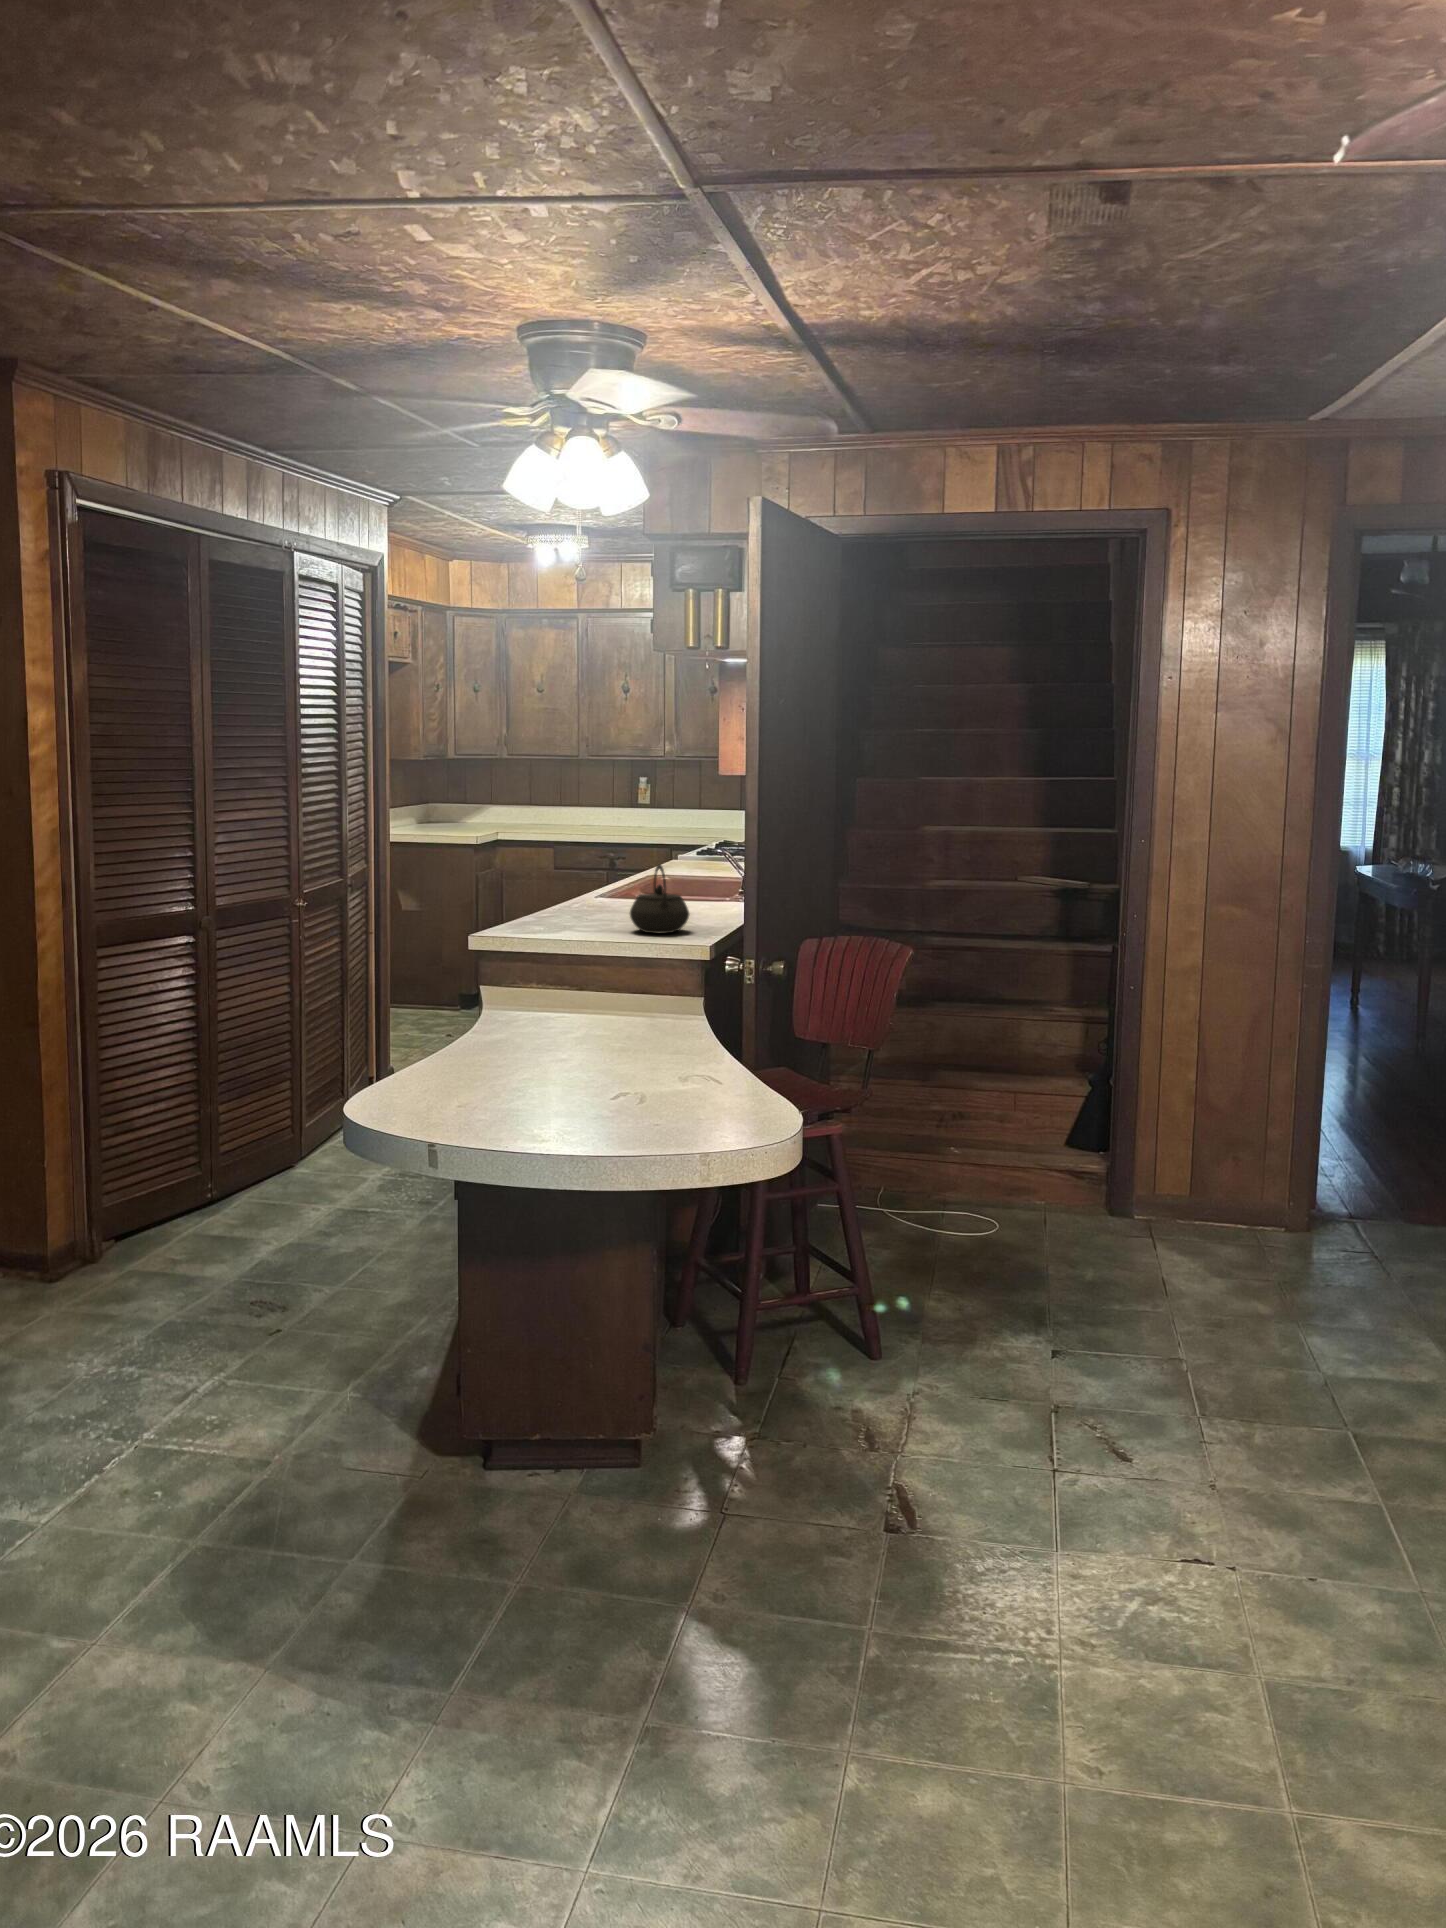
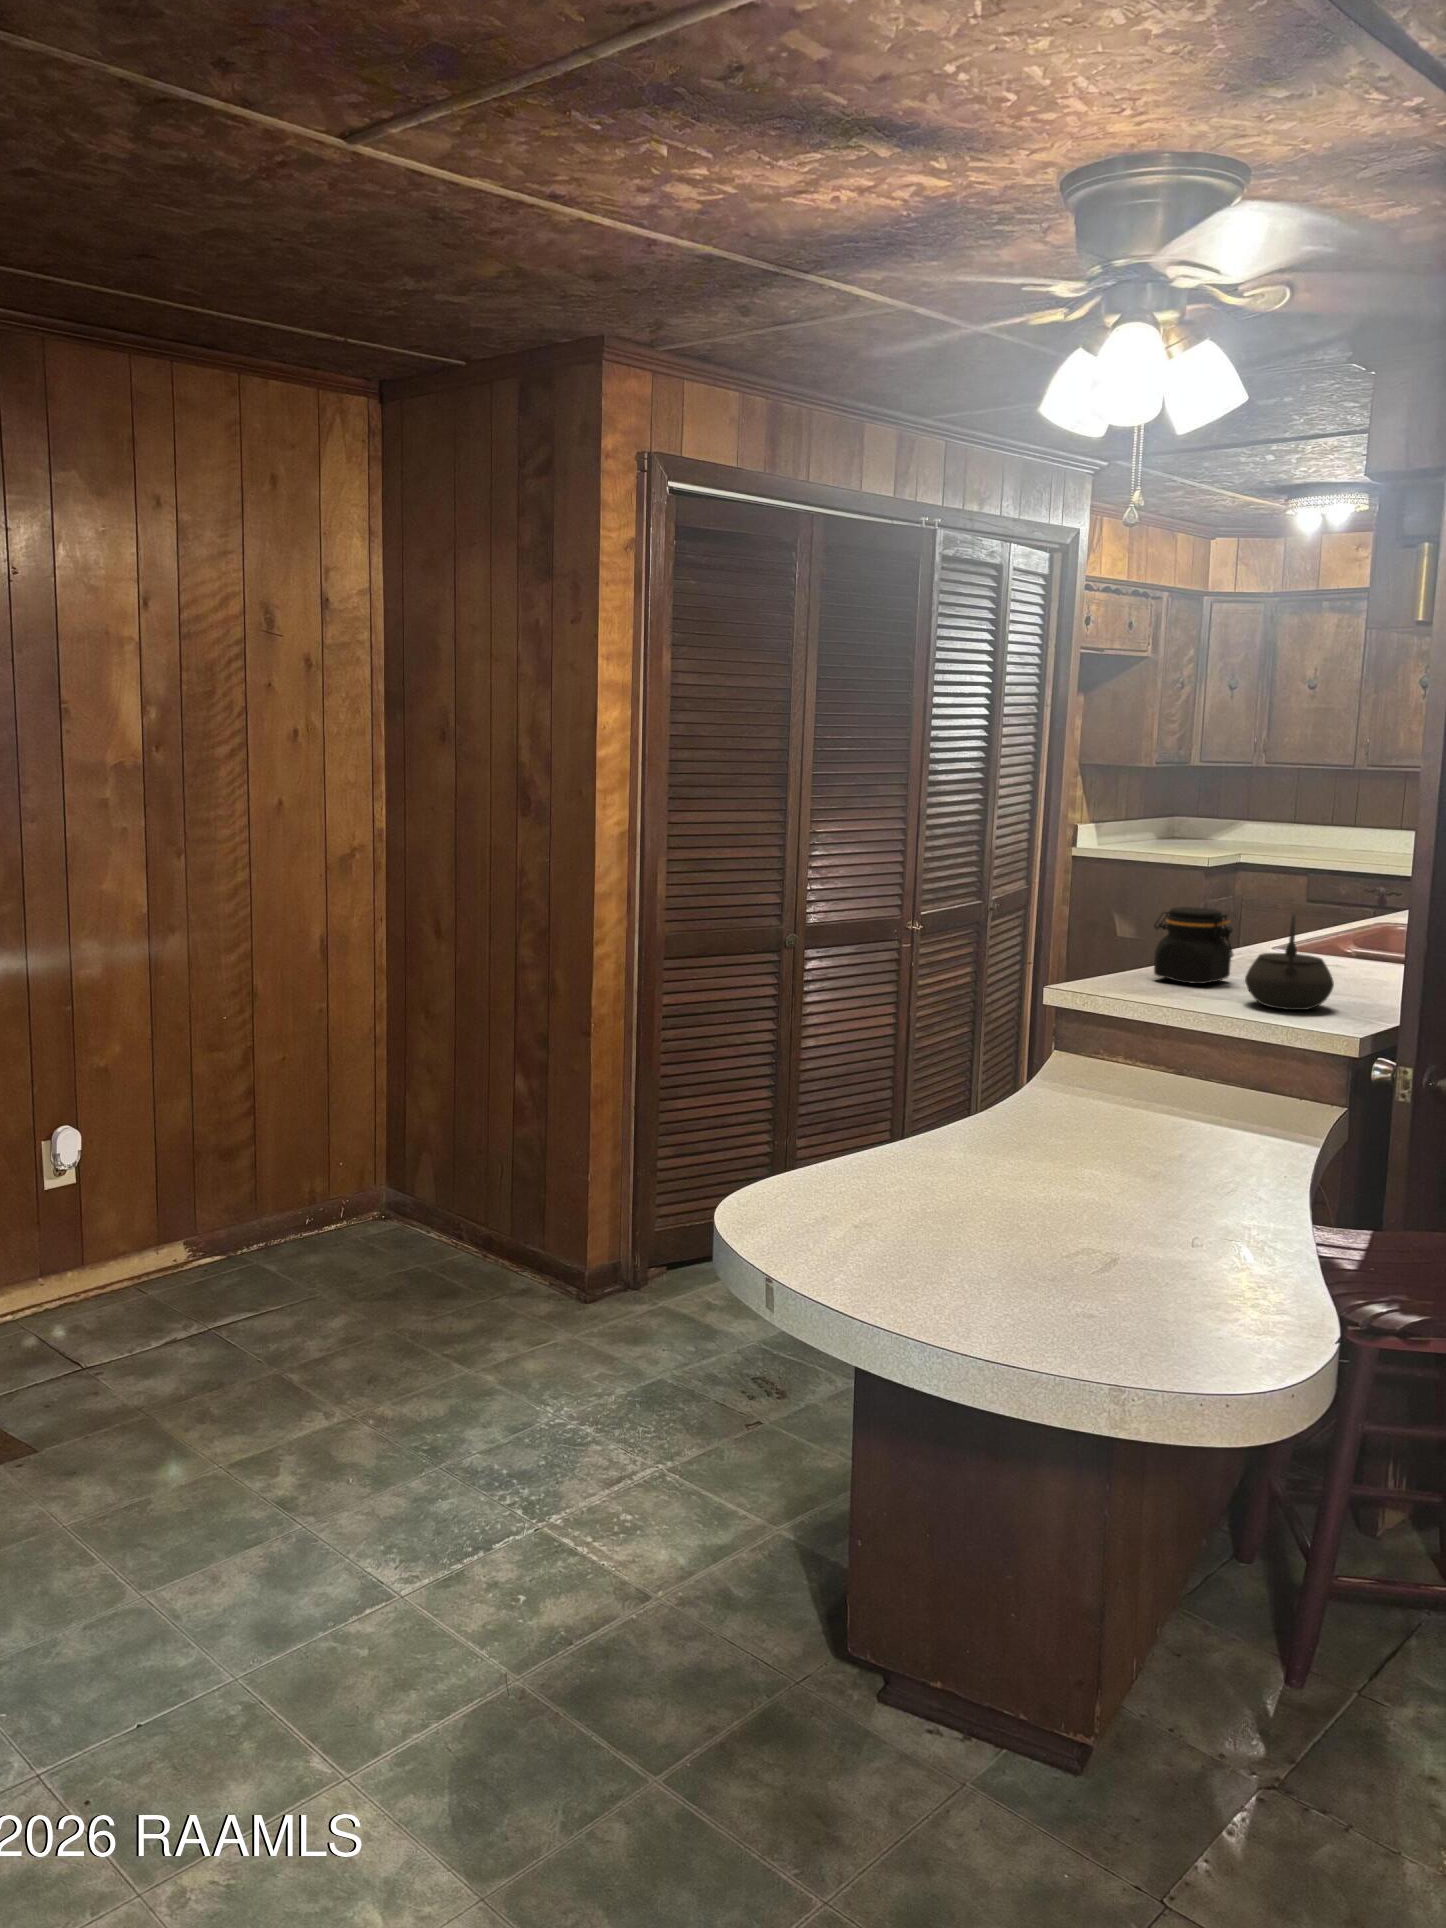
jar: none [548,866,609,923] -> present [1154,907,1233,984]

